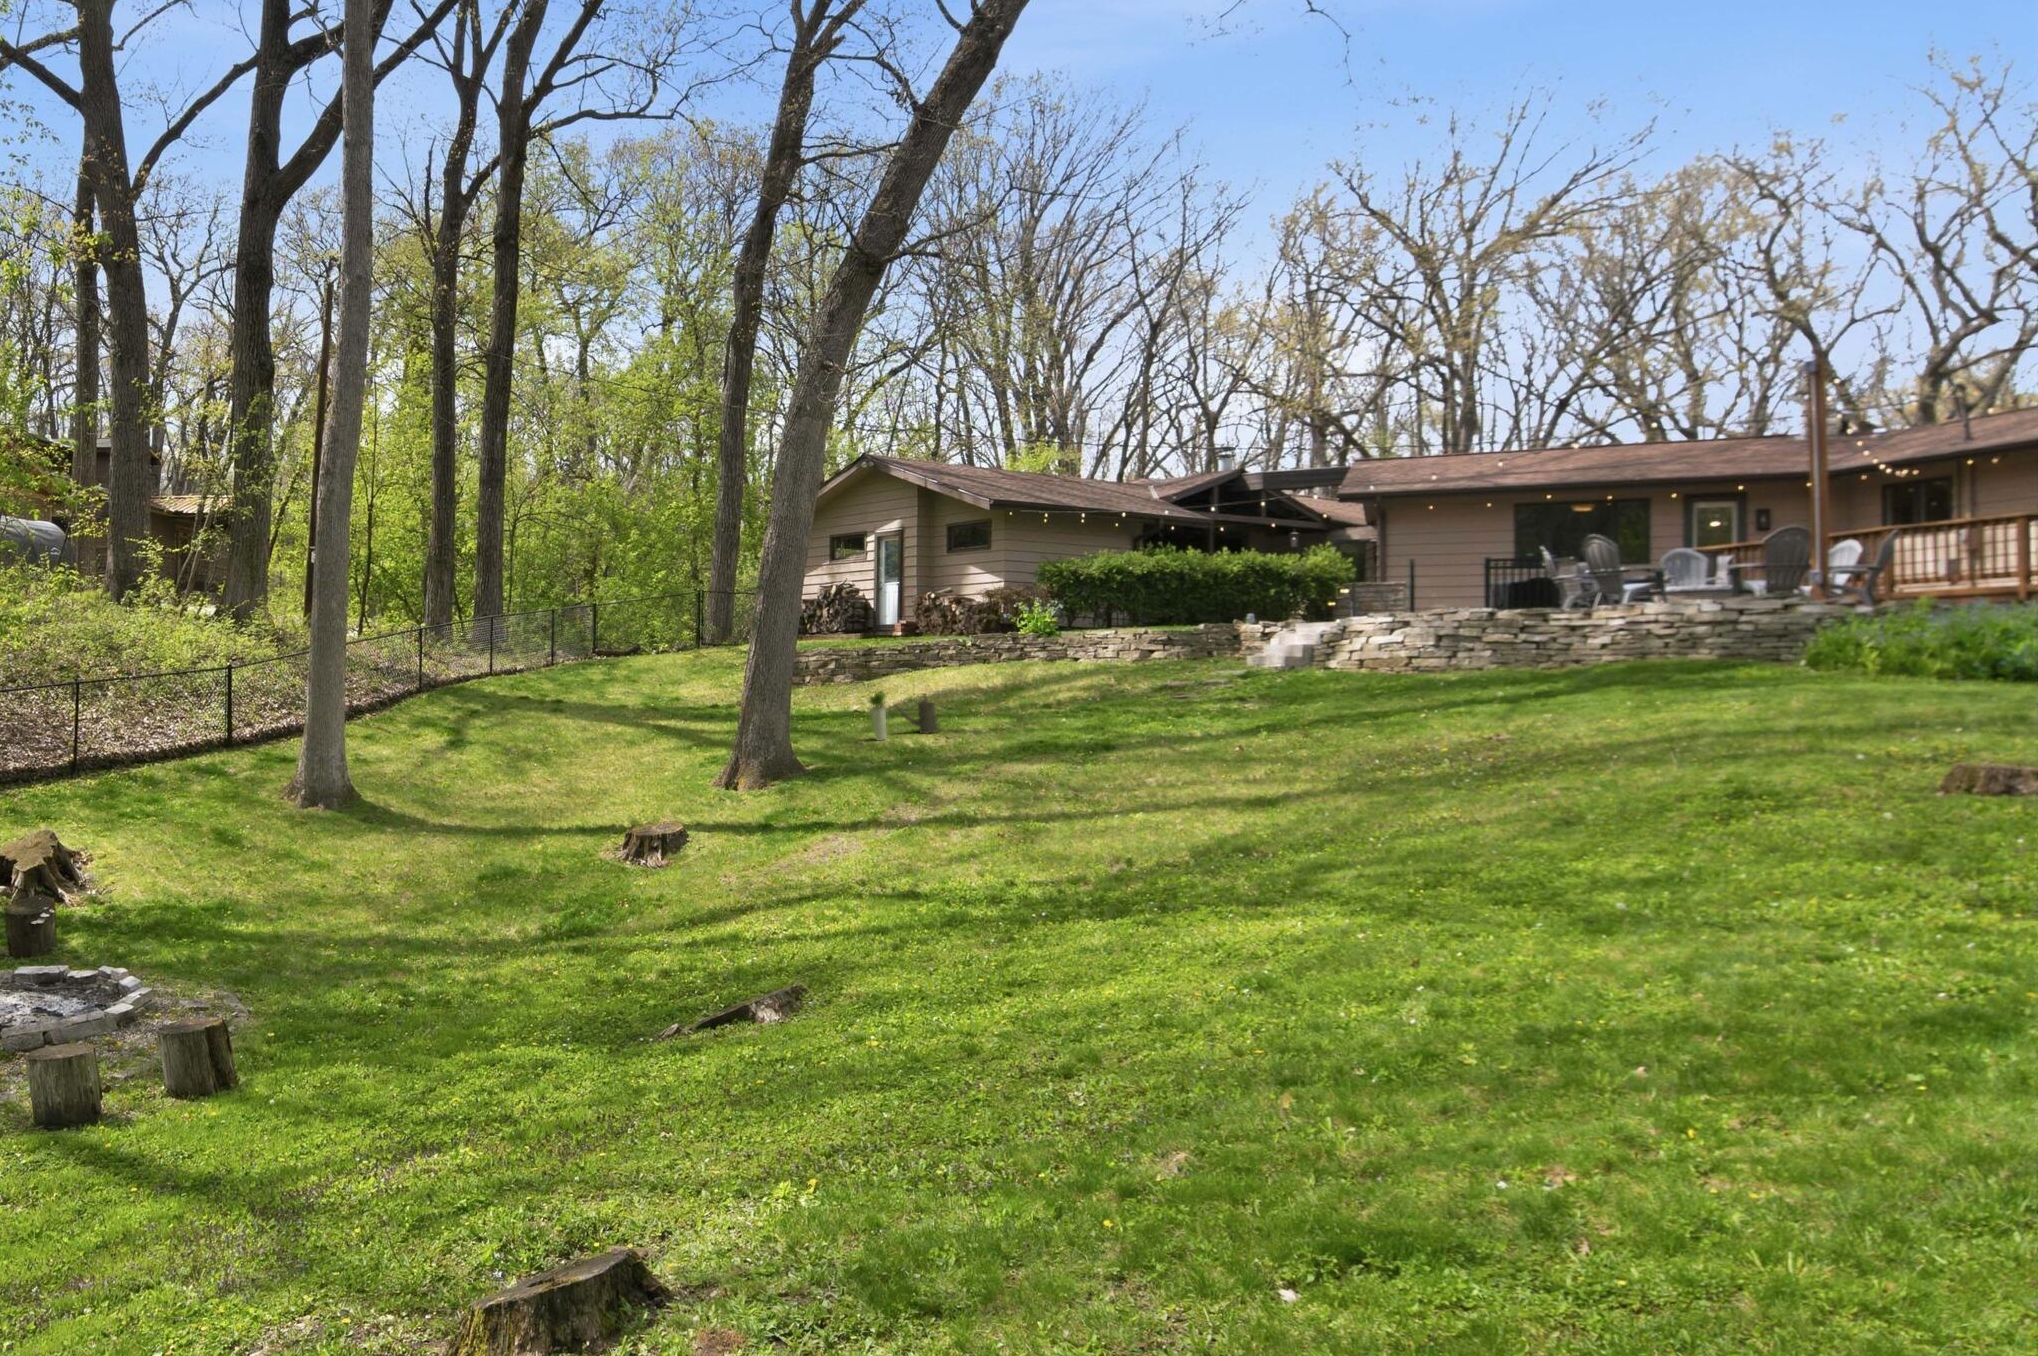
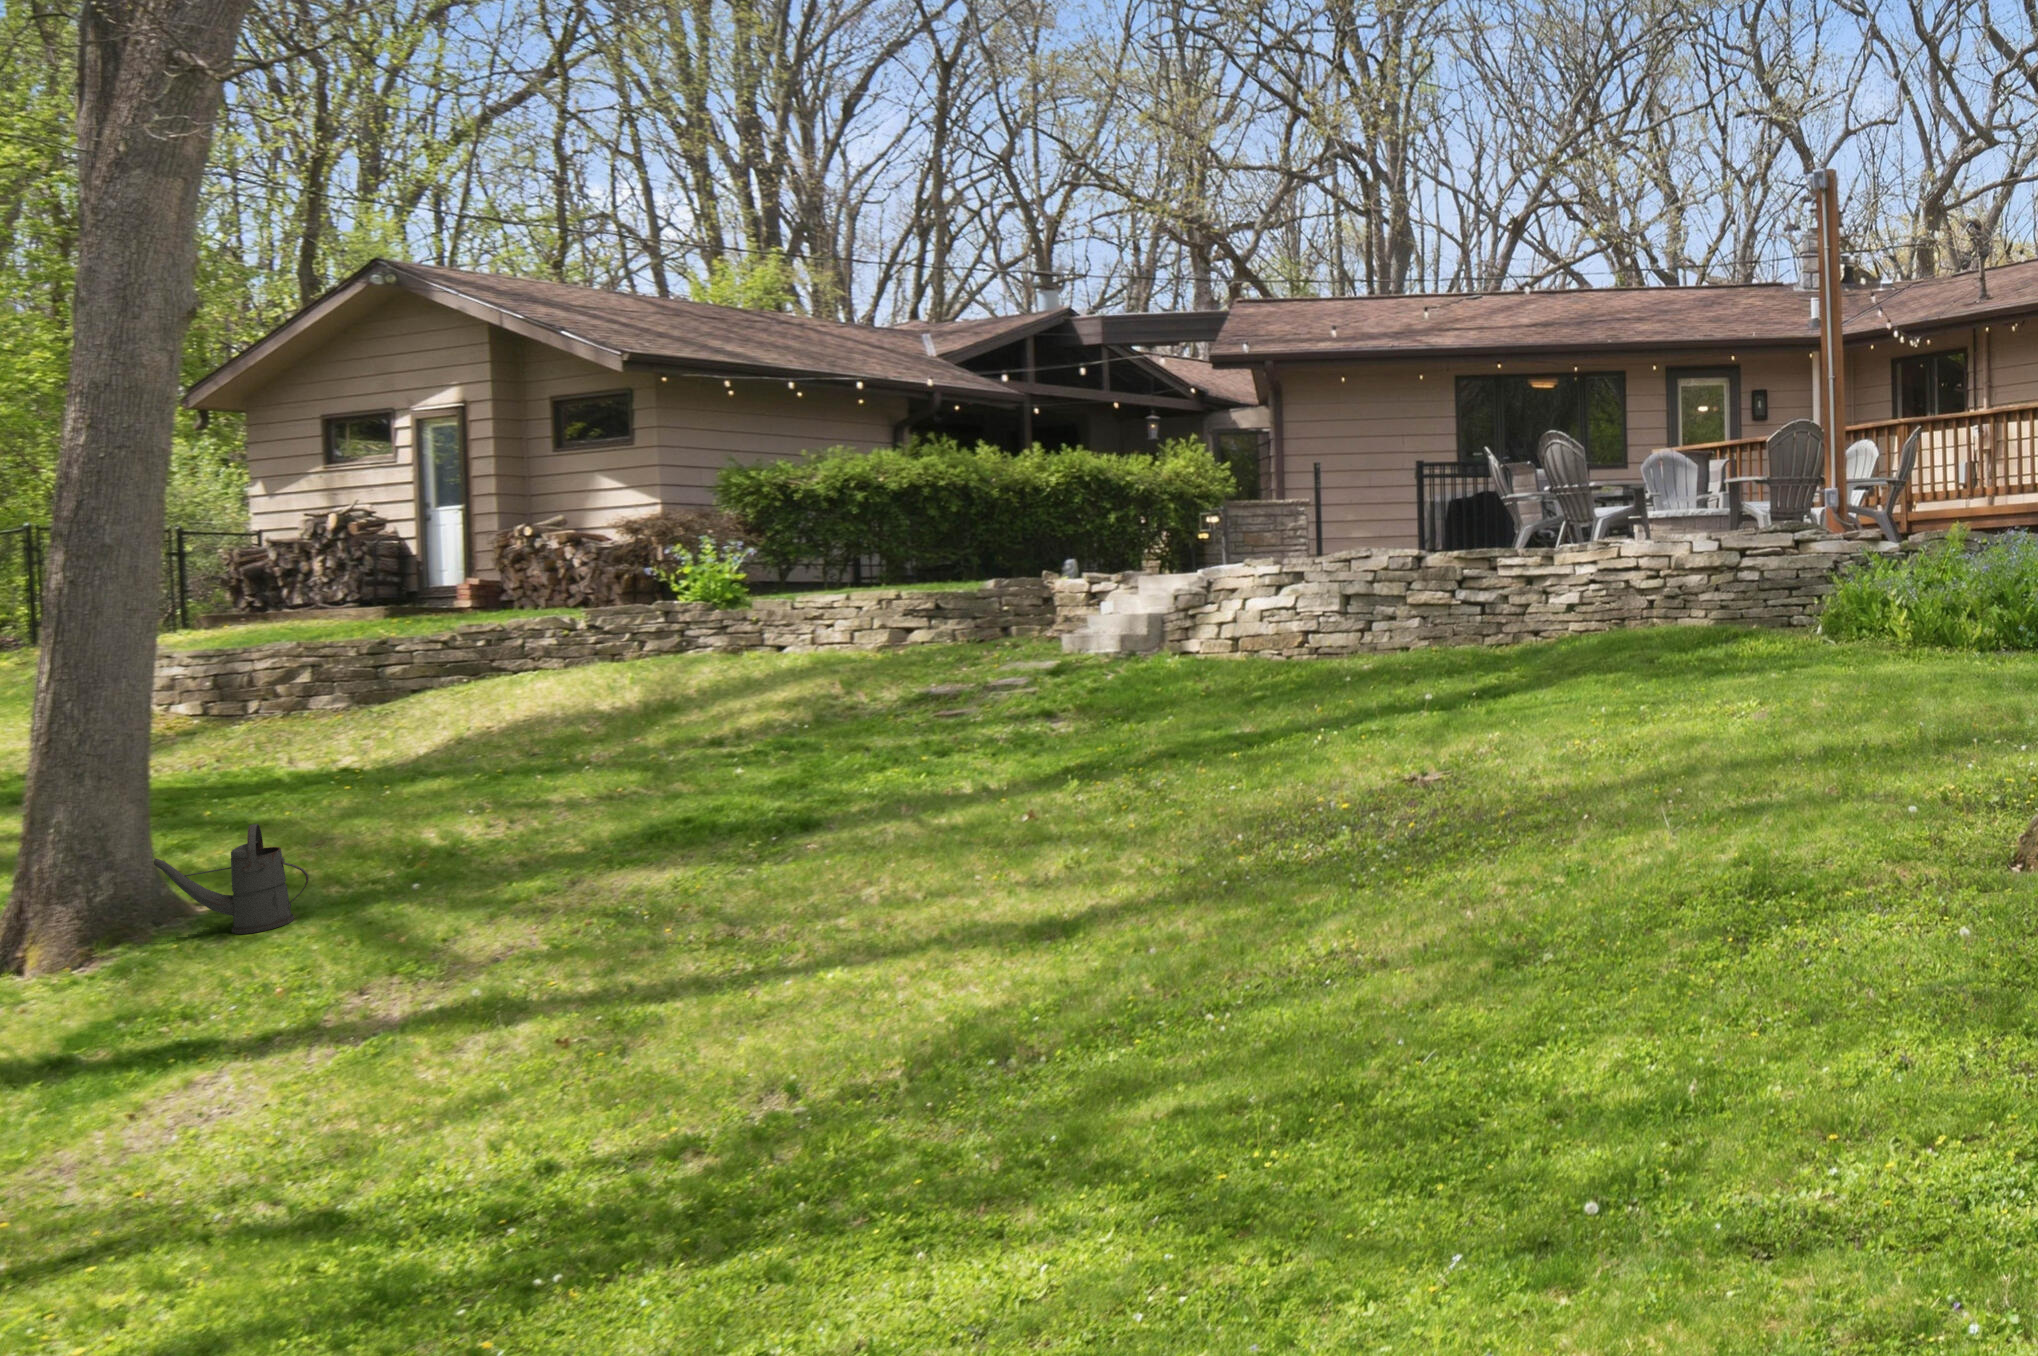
planter: present [870,690,887,740] -> none [43,827,127,976]

